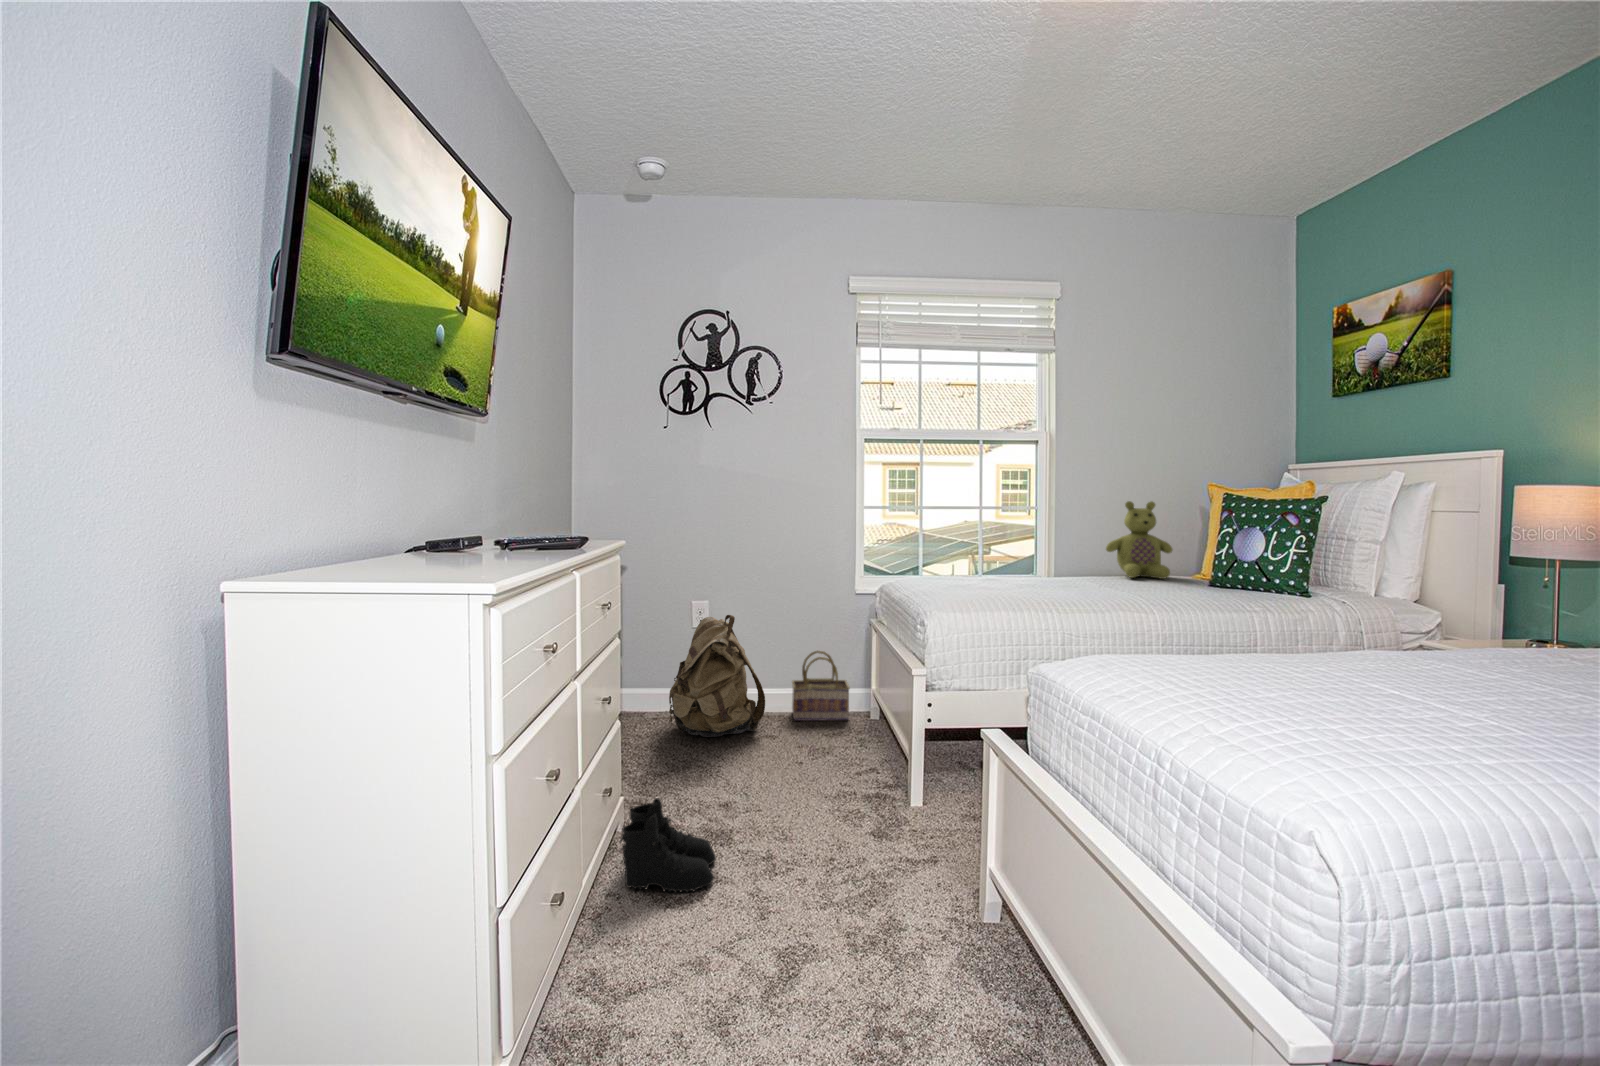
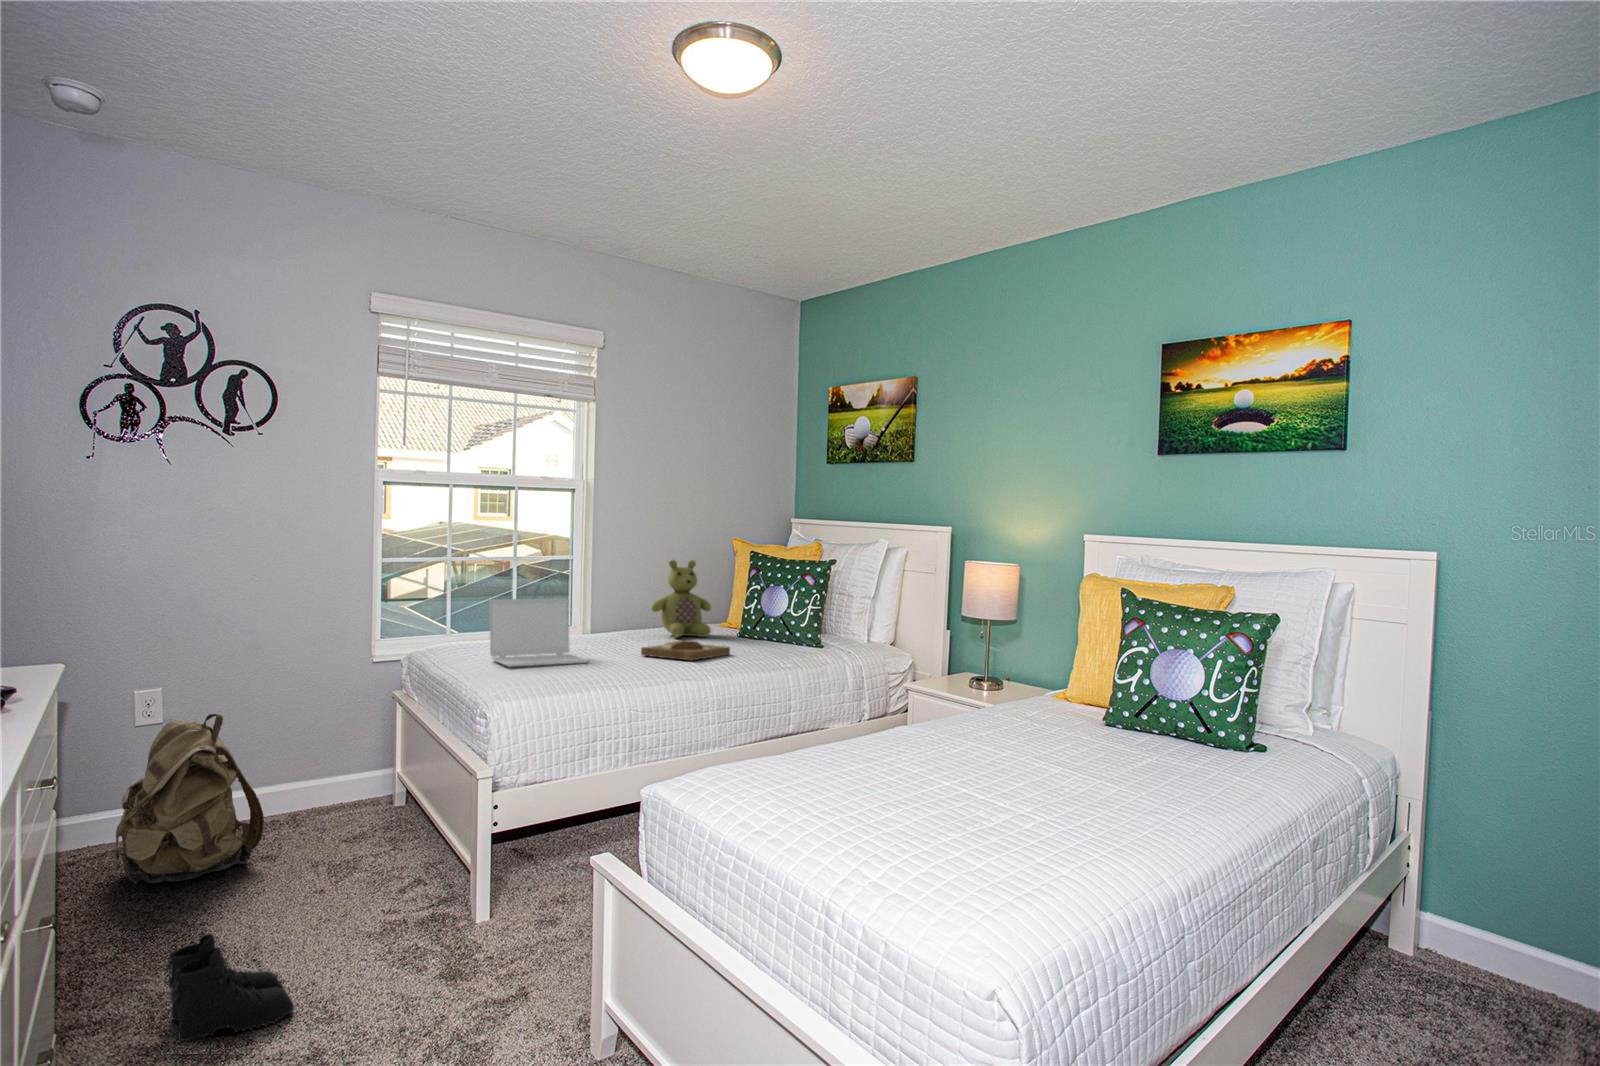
laptop: none [937,533,1026,596] -> present [489,598,588,667]
tray: none [1084,581,1186,601] -> present [641,641,730,660]
basket: present [792,651,850,721] -> none [287,750,372,843]

